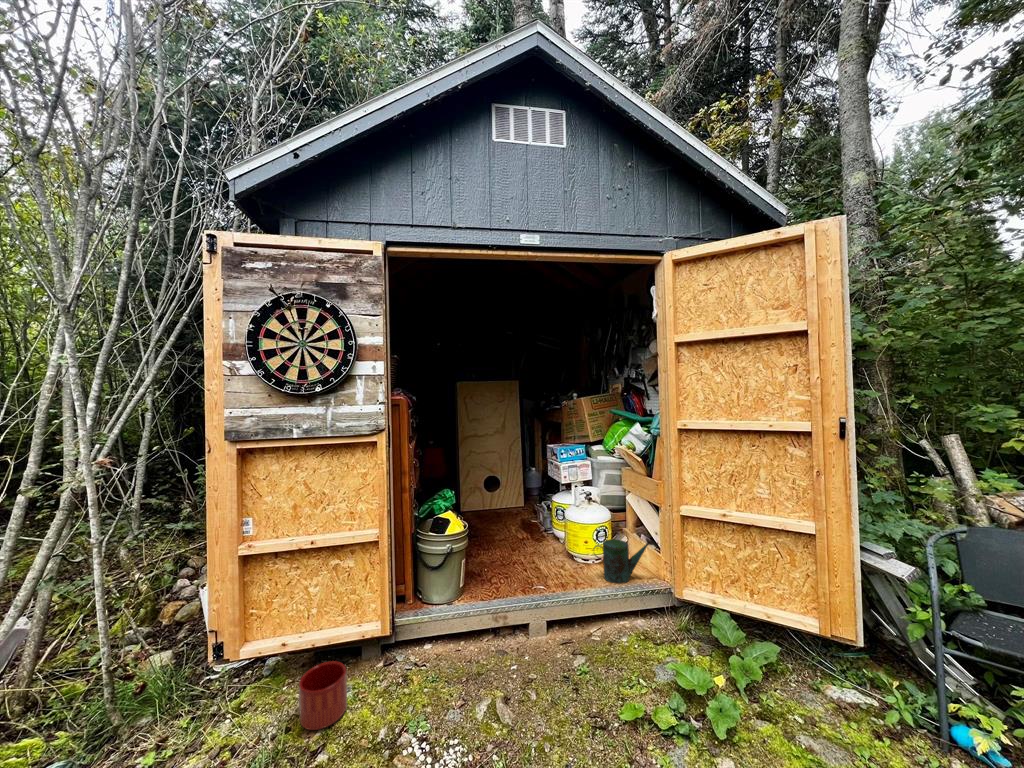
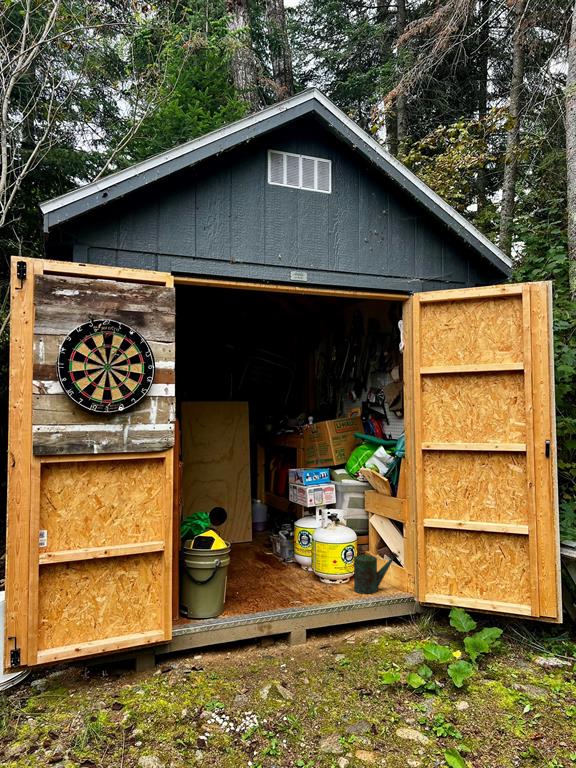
planter: present [299,661,347,730] -> none [99,663,141,719]

